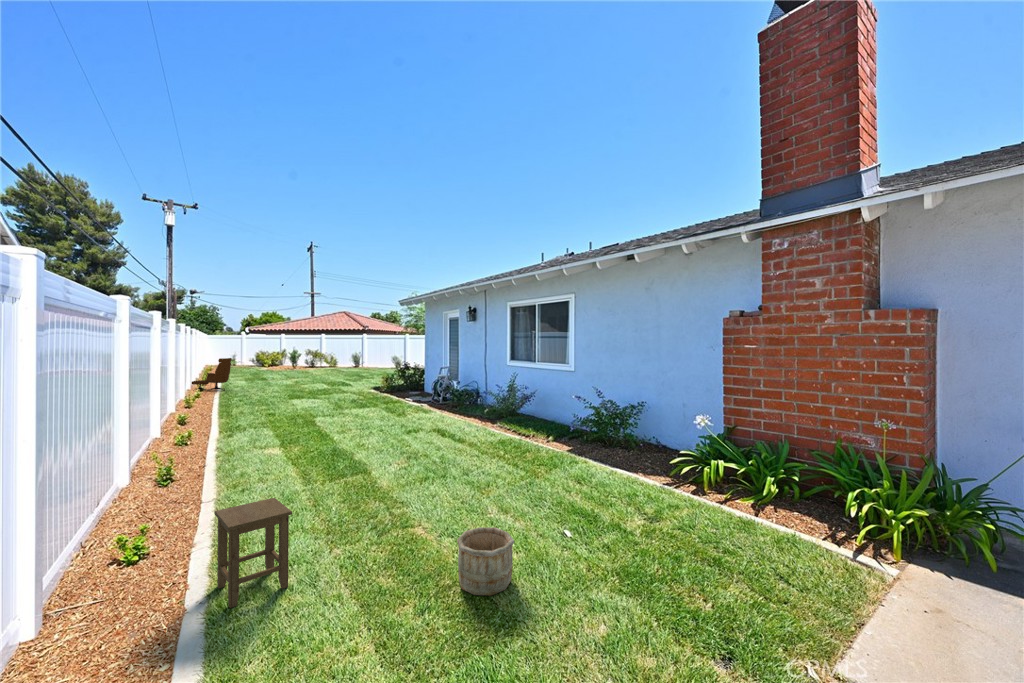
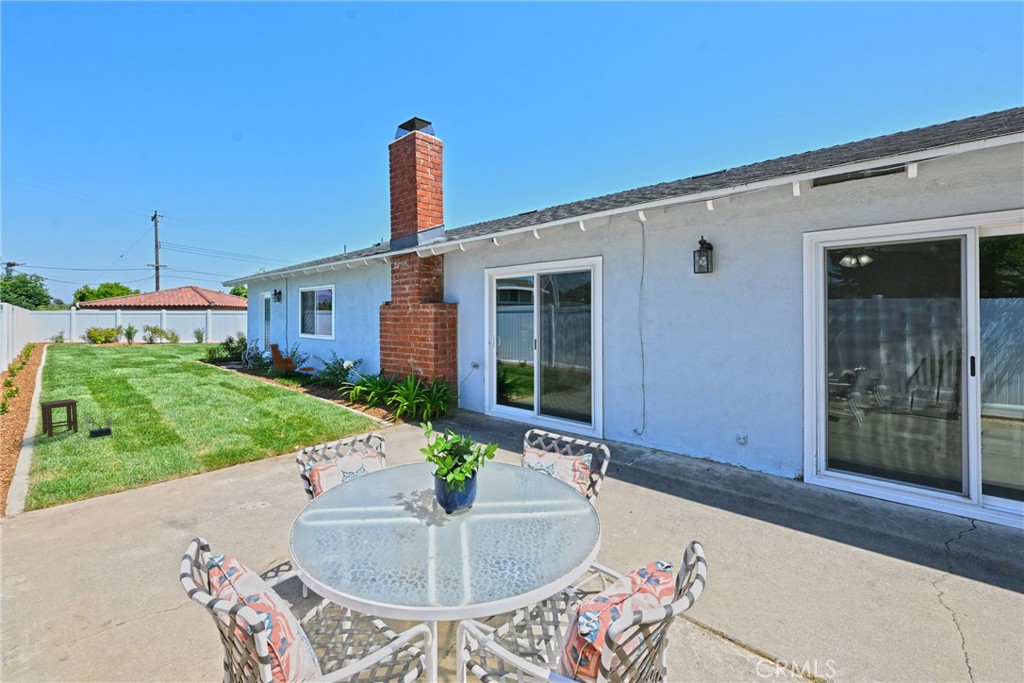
lounge chair: present [192,358,232,391] -> present [270,344,315,377]
wooden bucket: present [457,527,514,596] -> none [157,407,186,429]
decorative plant: none [304,561,372,626] -> present [83,417,112,437]

